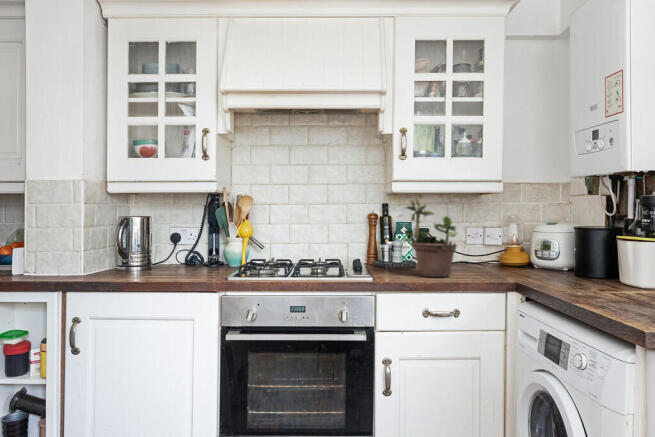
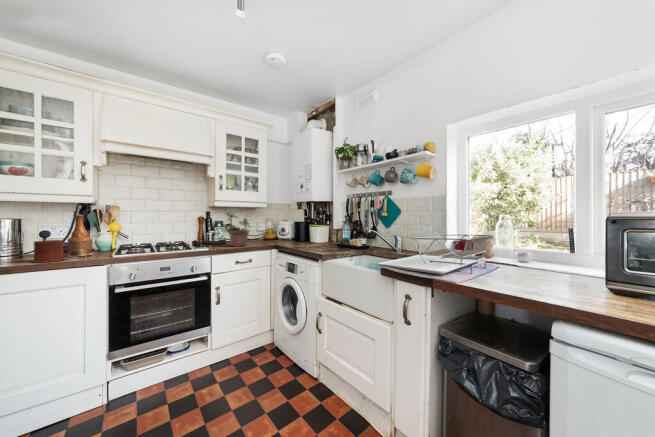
bottle: none [180,210,213,274] -> present [68,215,93,257]
mug: none [135,248,178,281] -> present [32,240,71,263]

